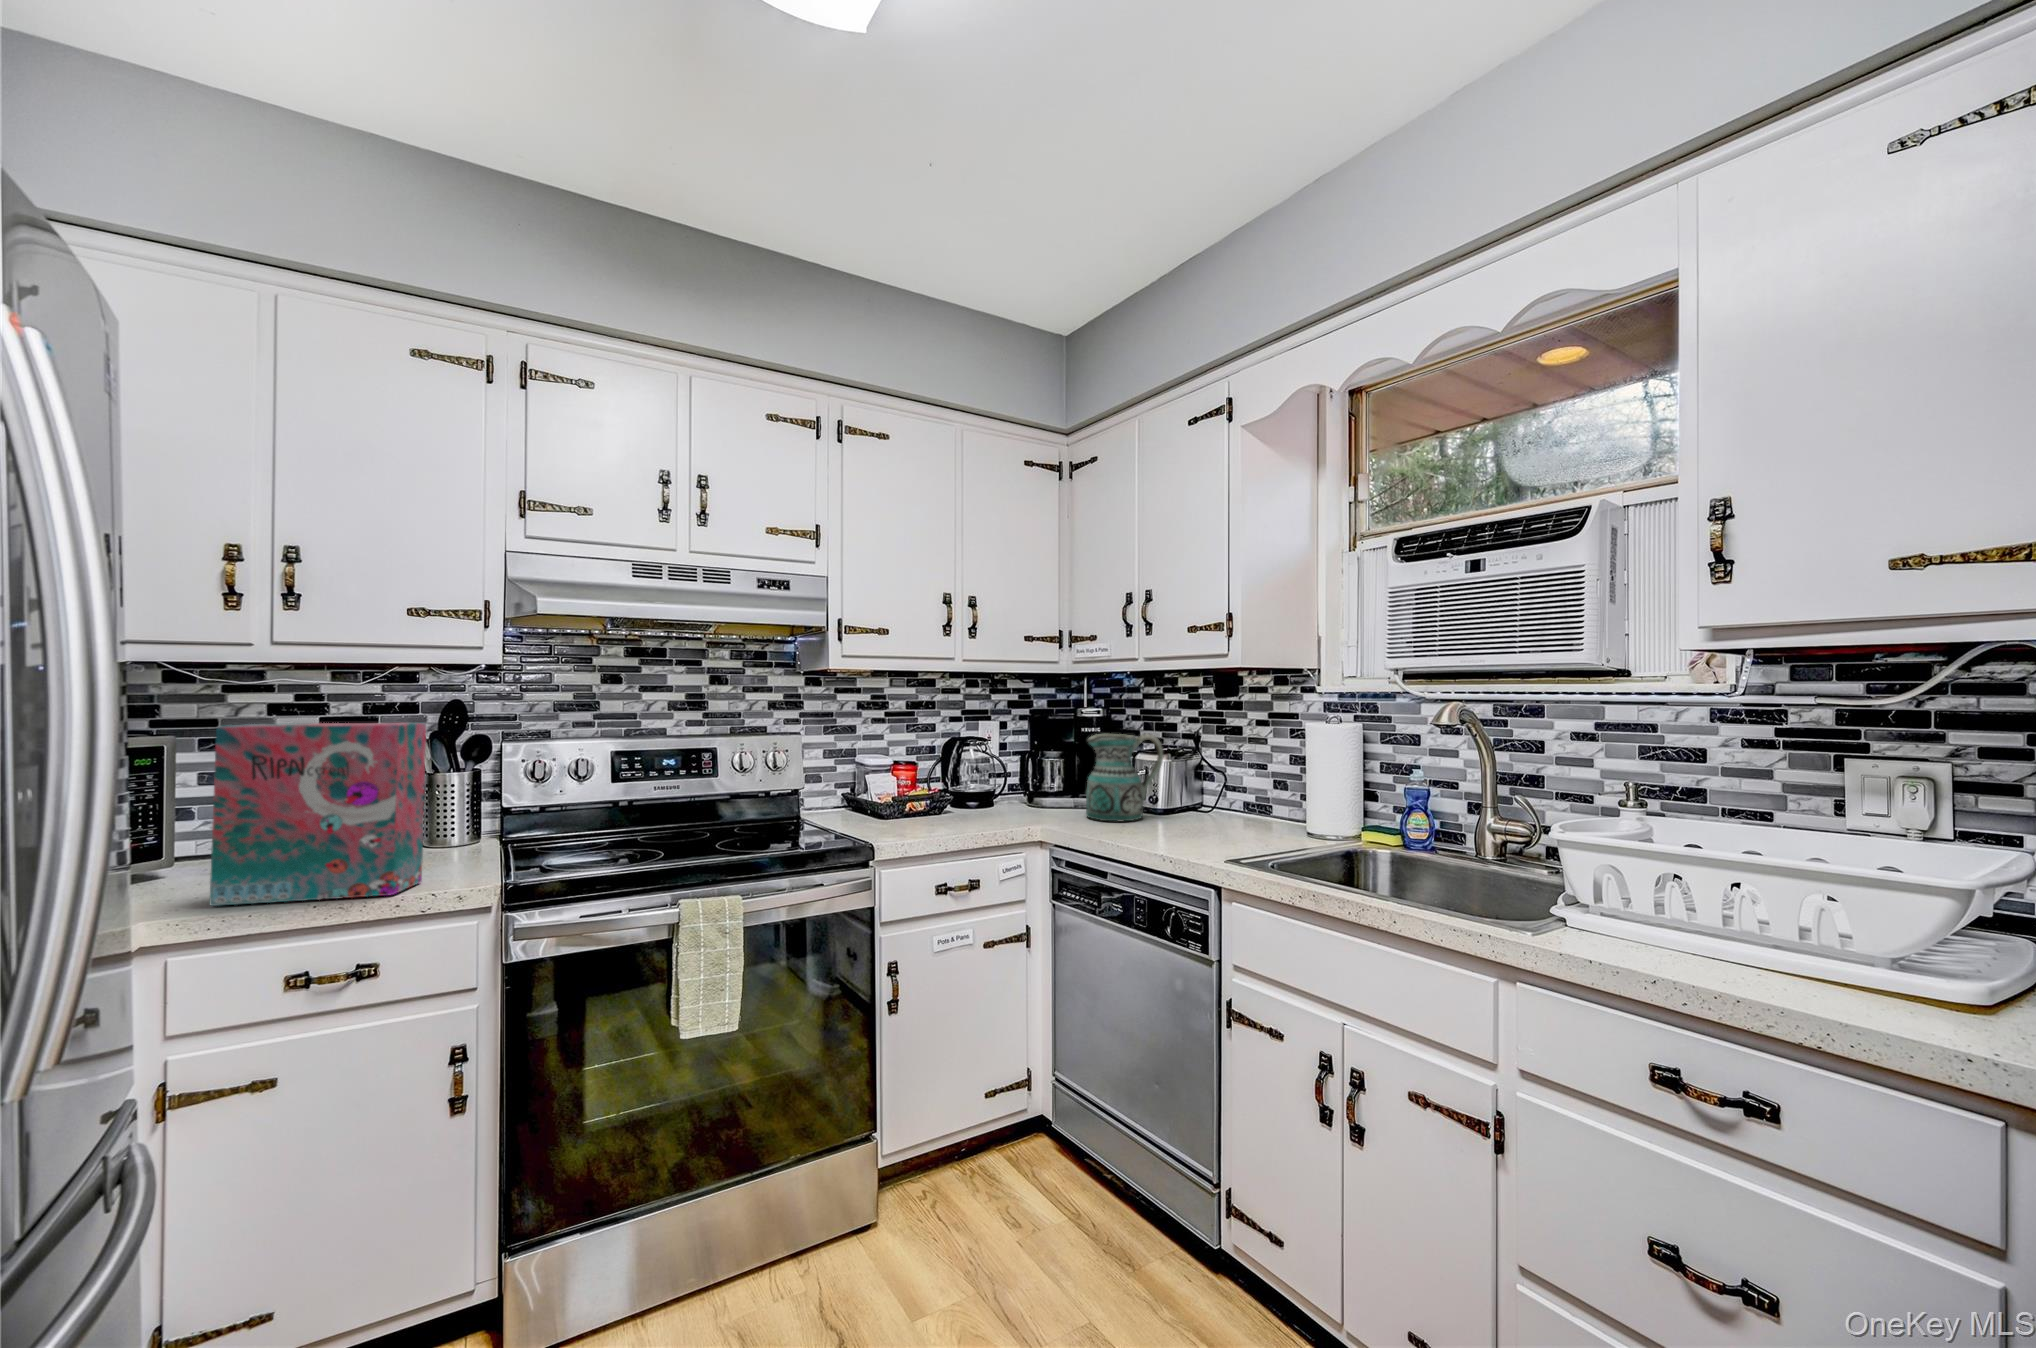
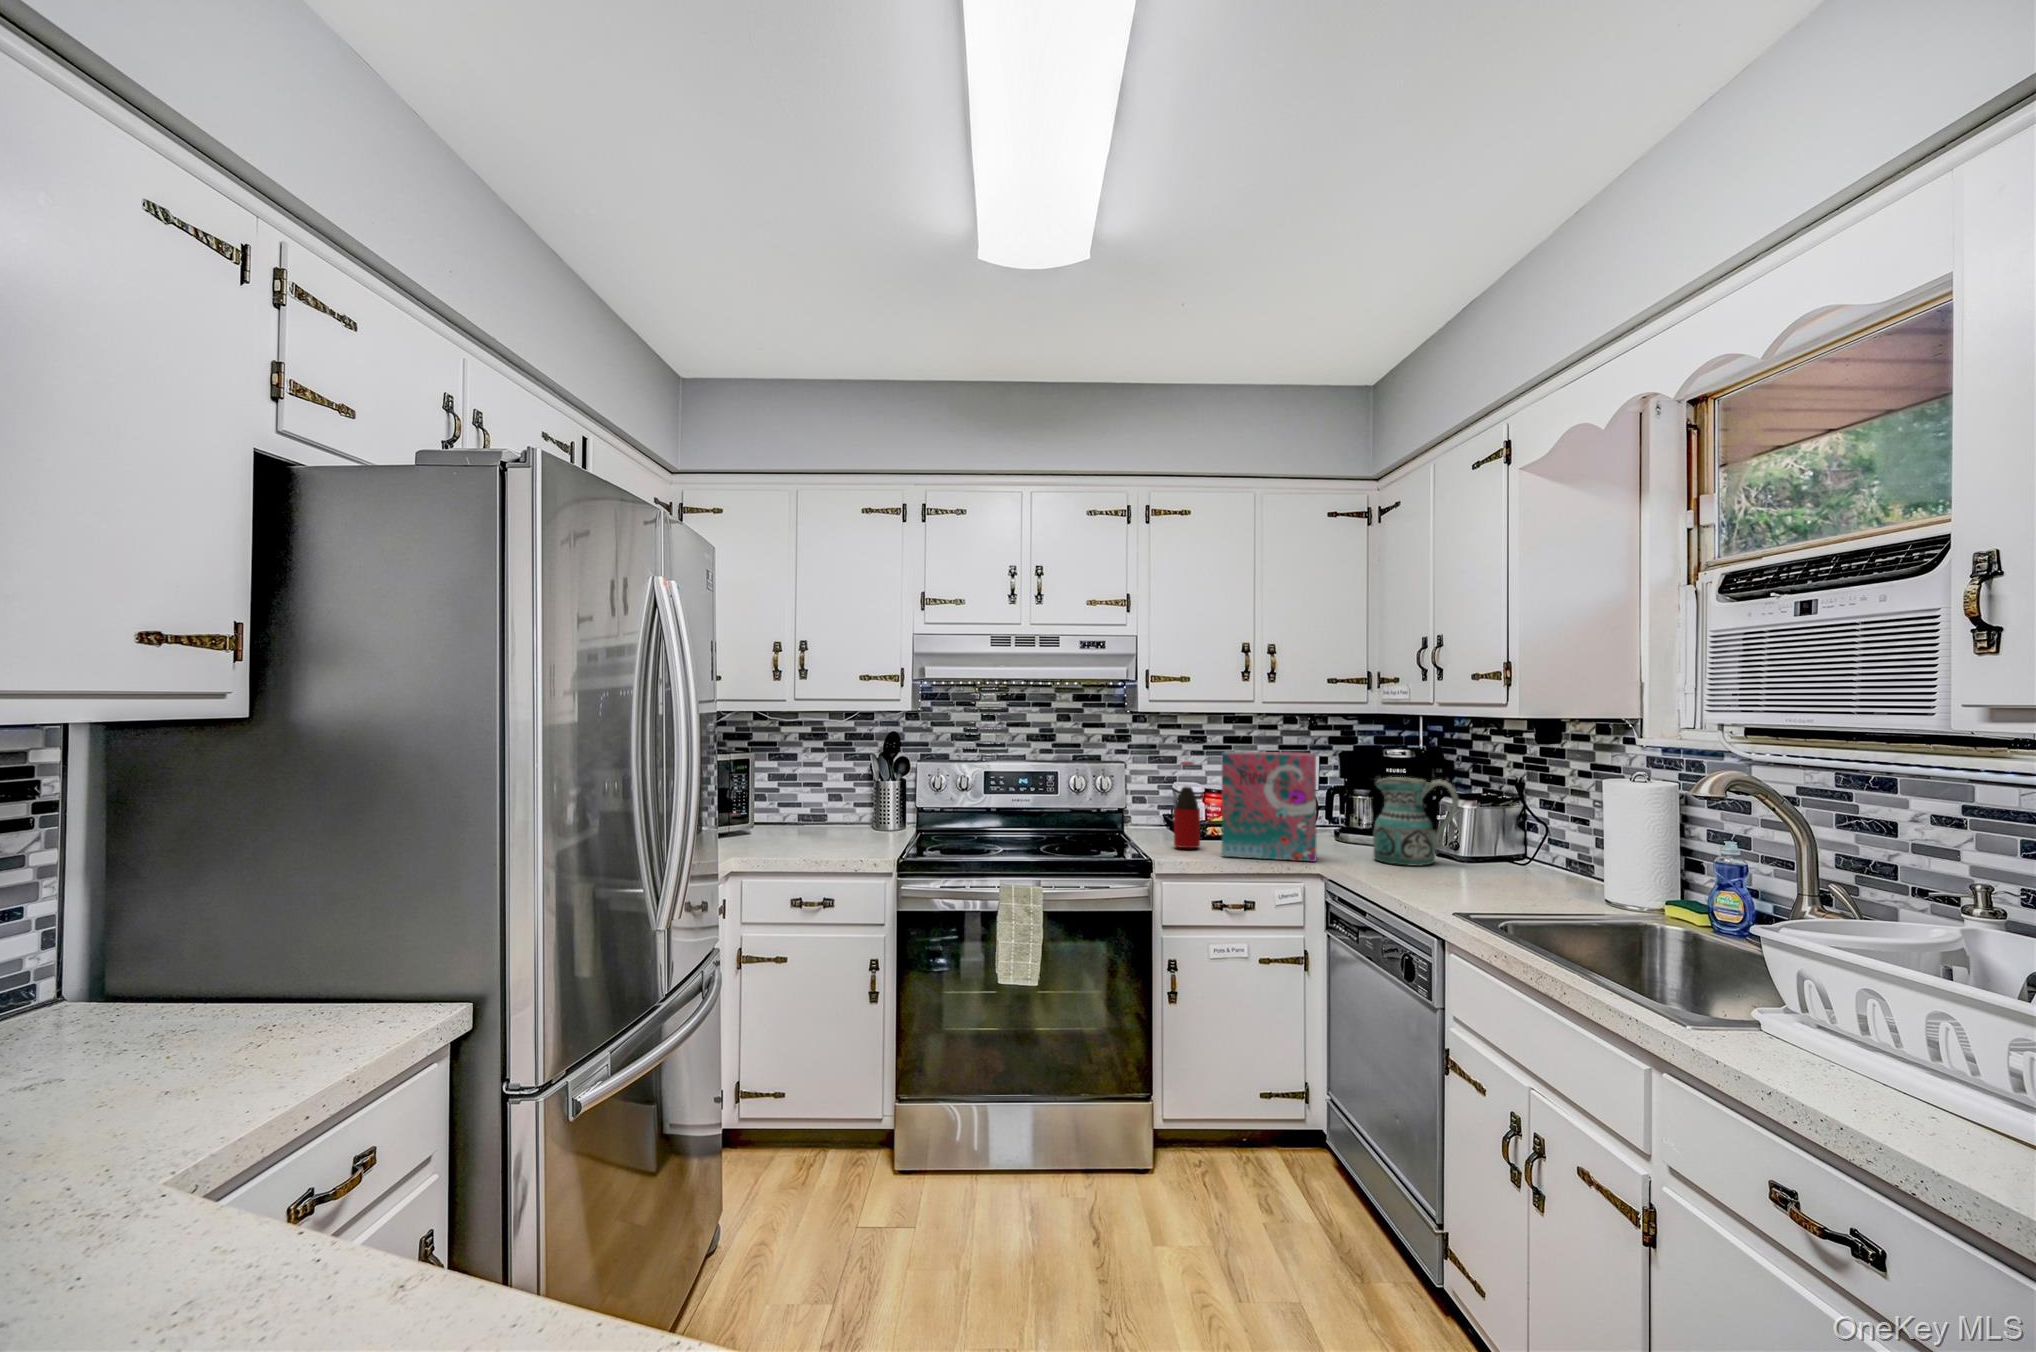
cereal box: present [210,723,426,906] -> present [1222,751,1317,862]
bottle: none [880,726,910,828] -> present [1174,761,1200,848]

